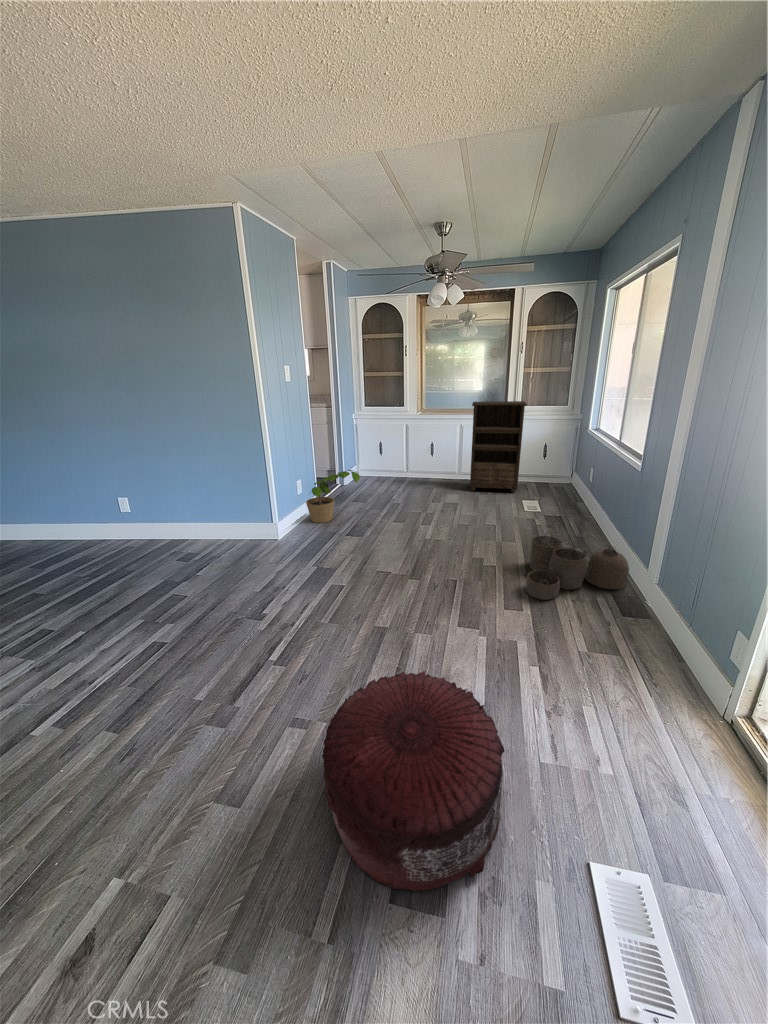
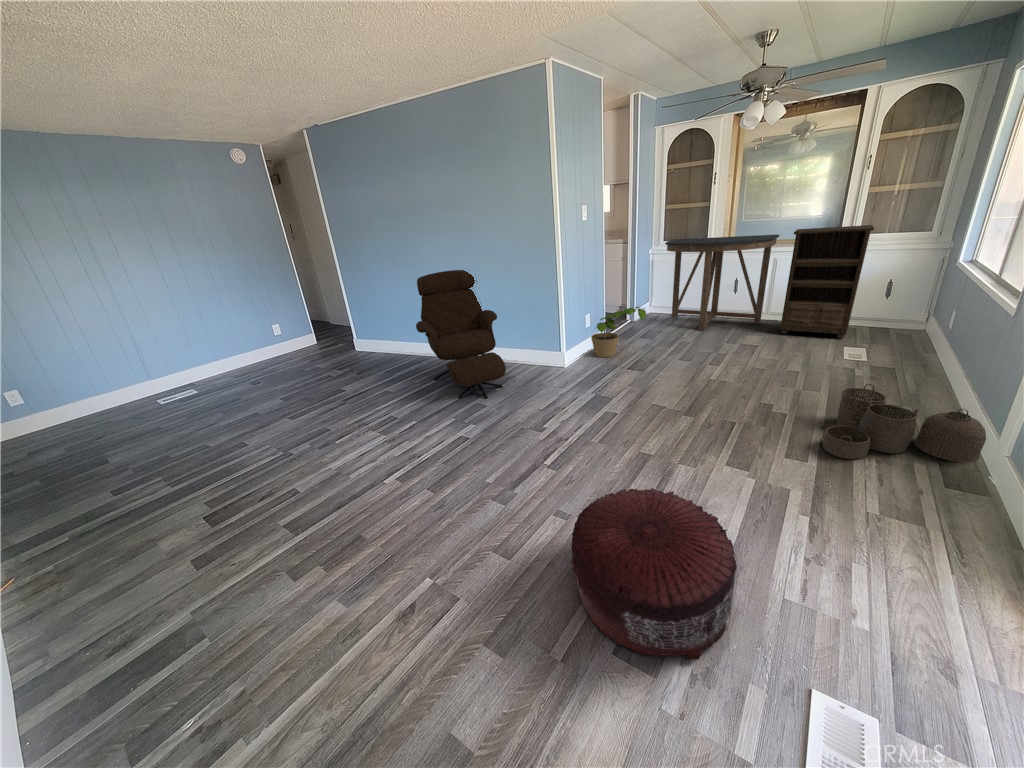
console table: none [368,405,460,490] -> present [665,235,779,331]
lounge chair: none [77,430,211,589] -> present [416,270,506,398]

